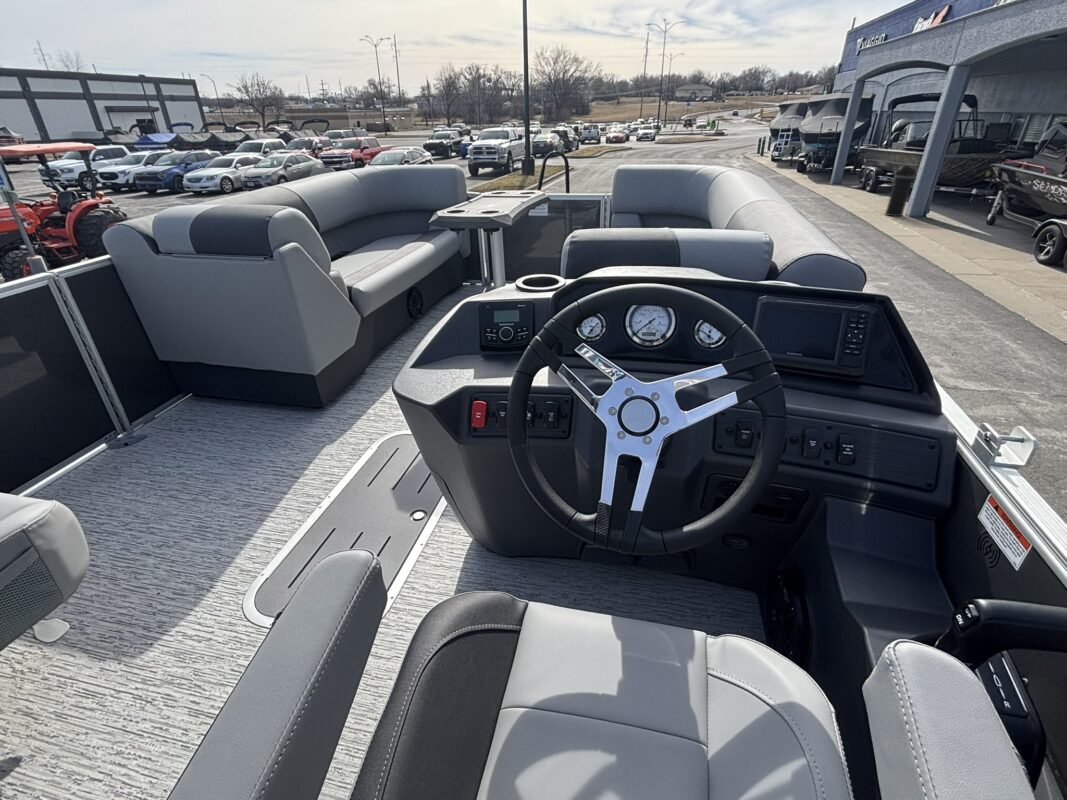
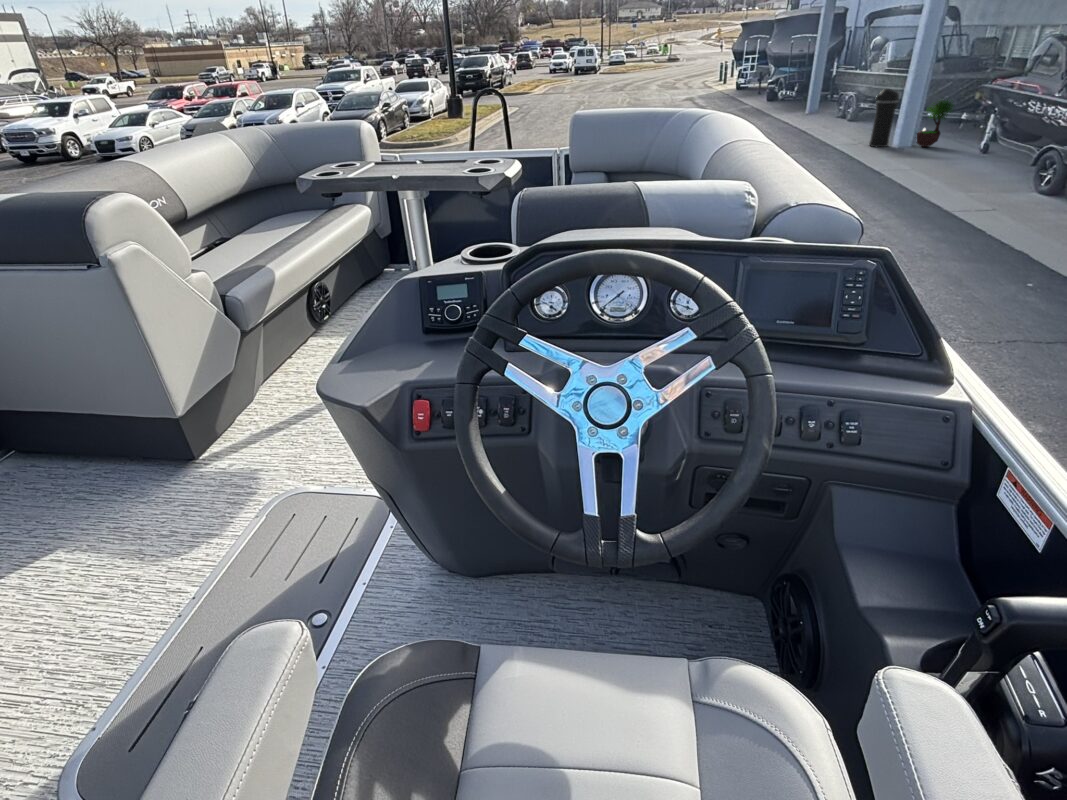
potted tree: none [929,173,968,218] -> present [916,100,954,147]

